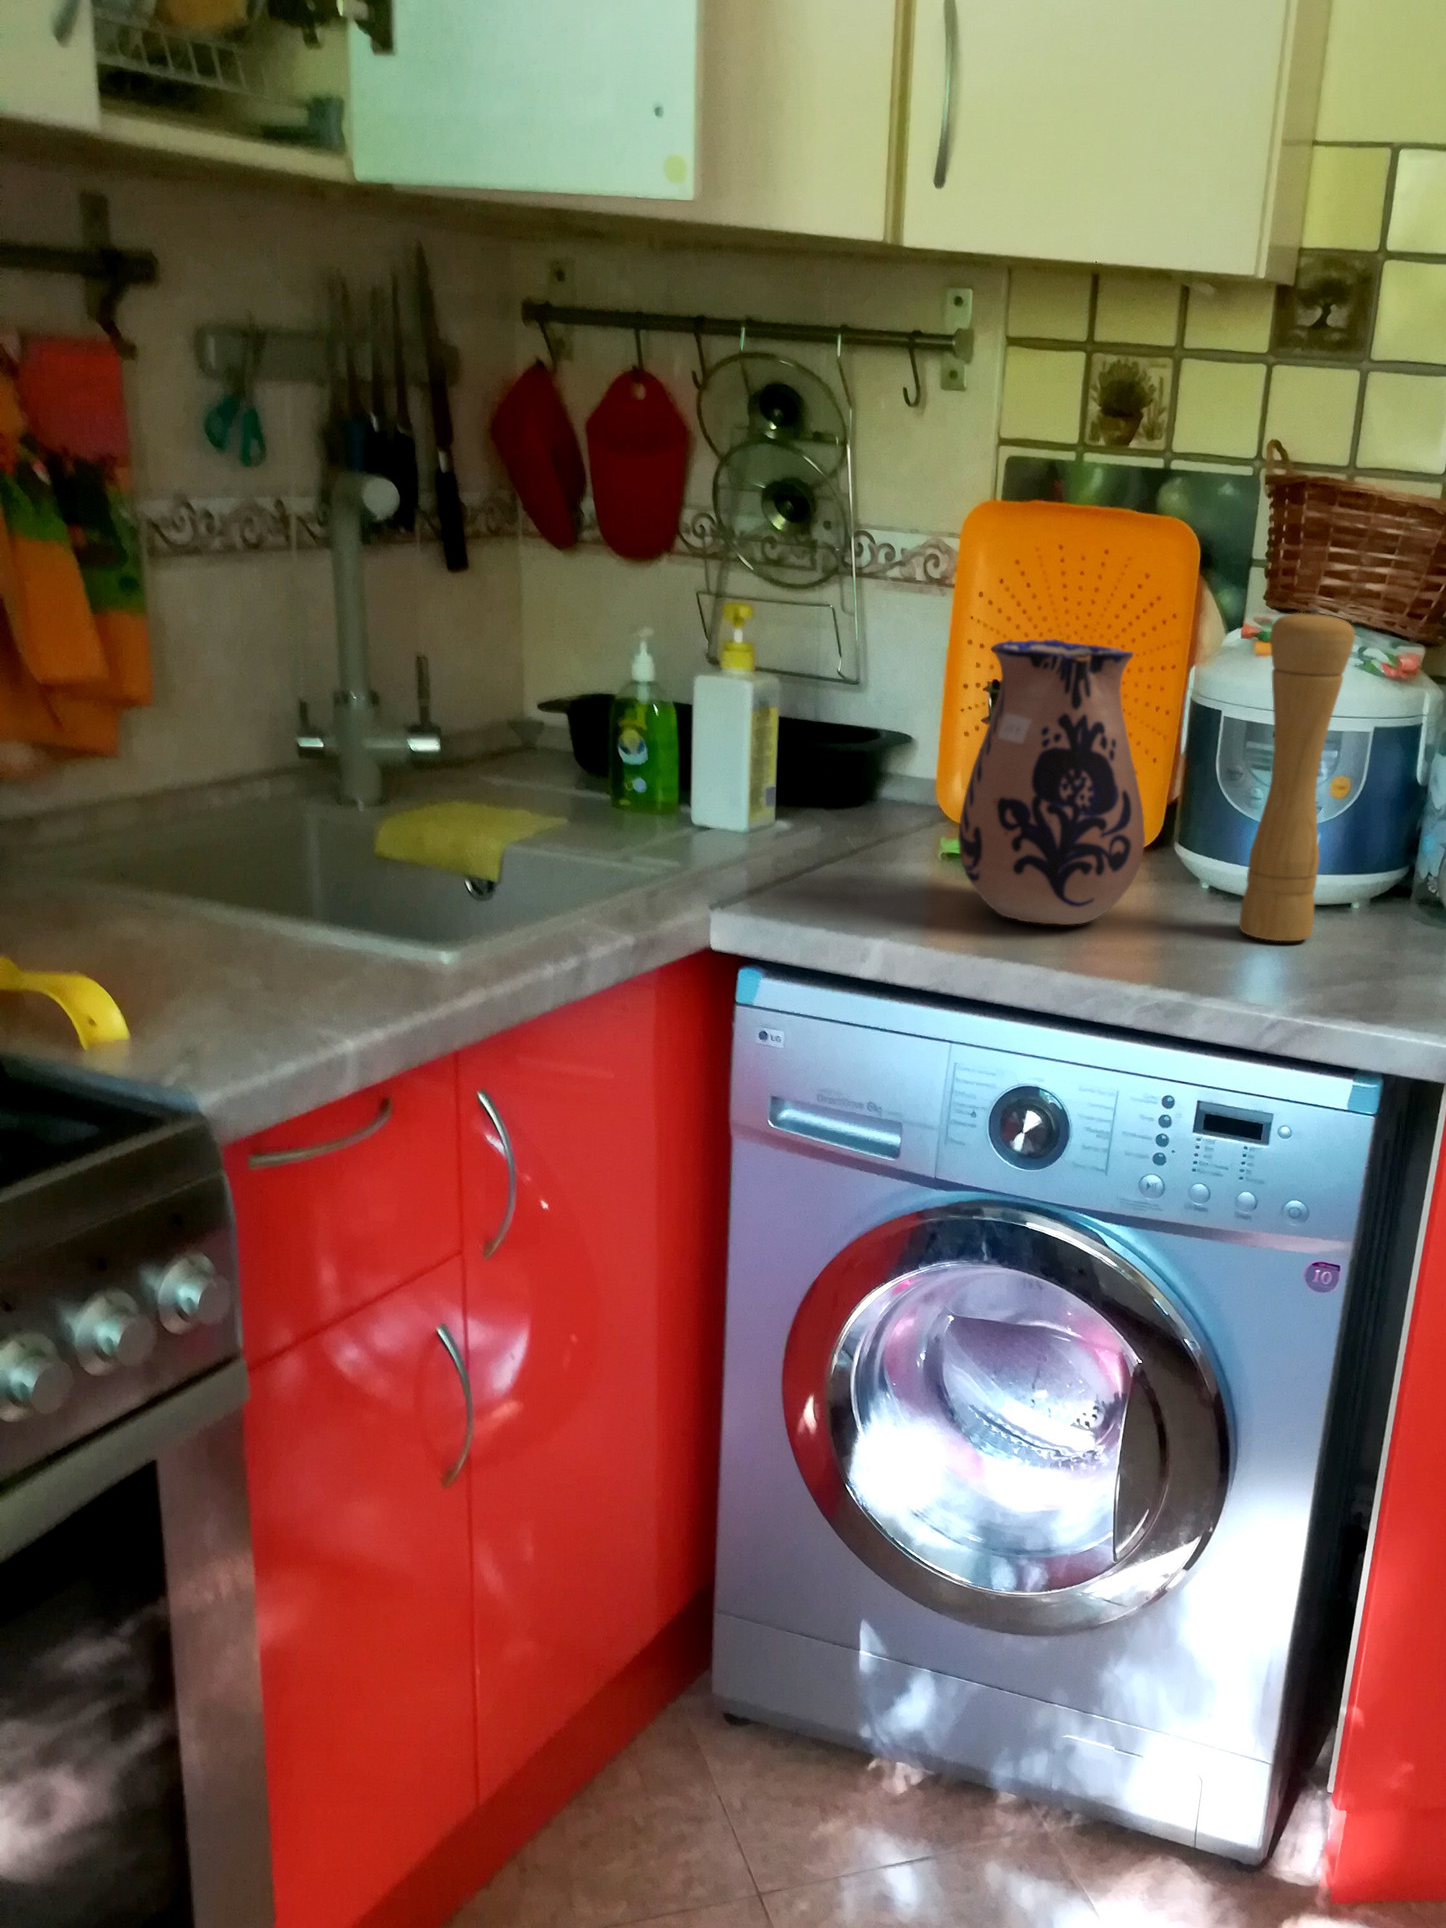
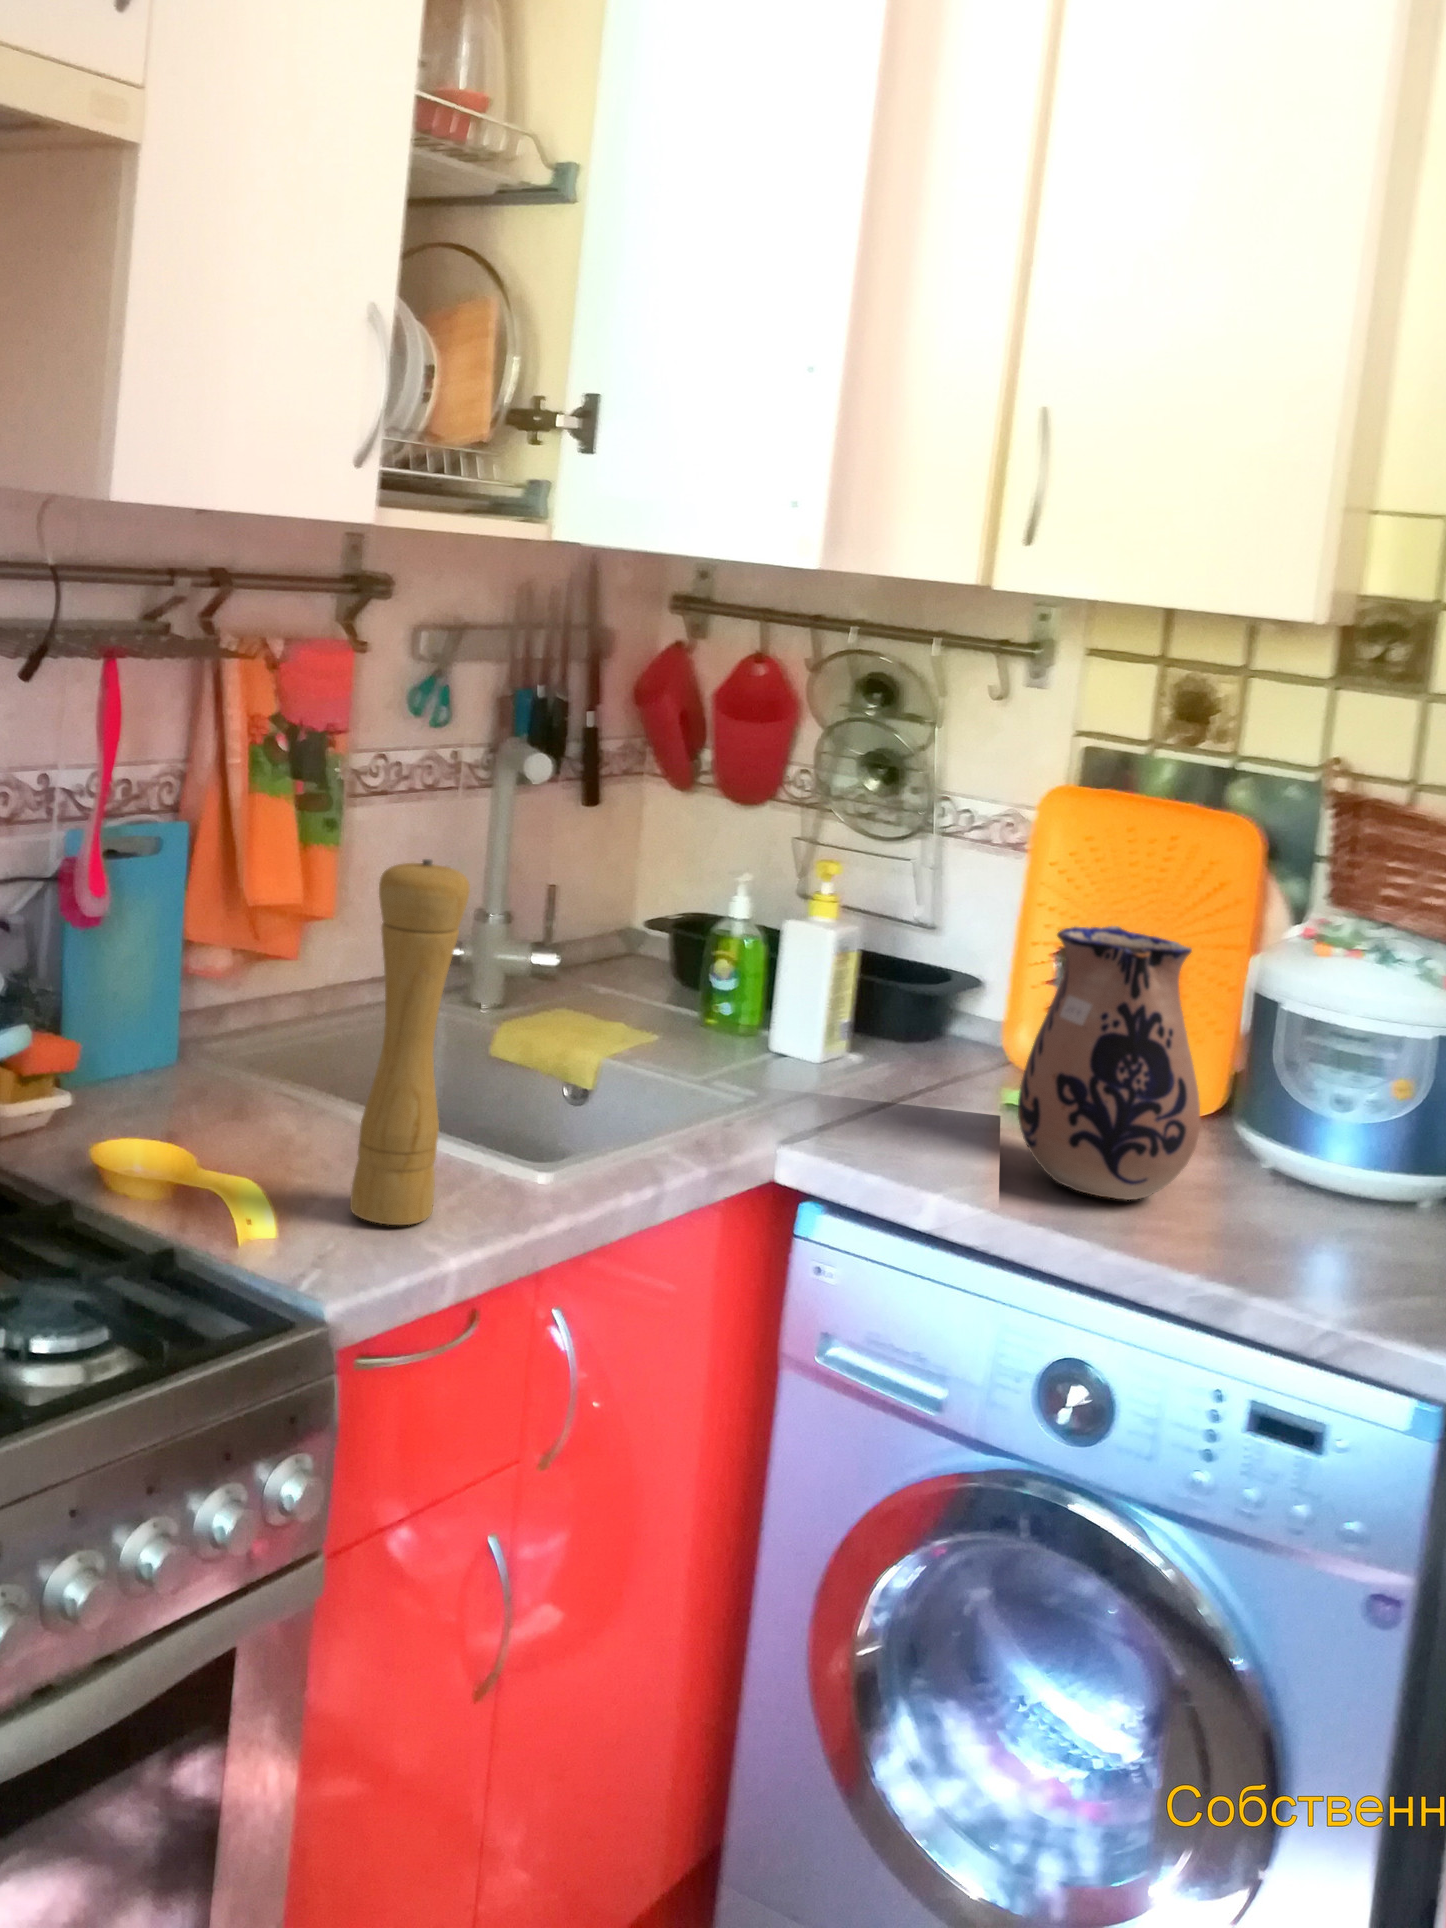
pepper mill: present [1239,608,1355,941] -> present [350,859,470,1225]

